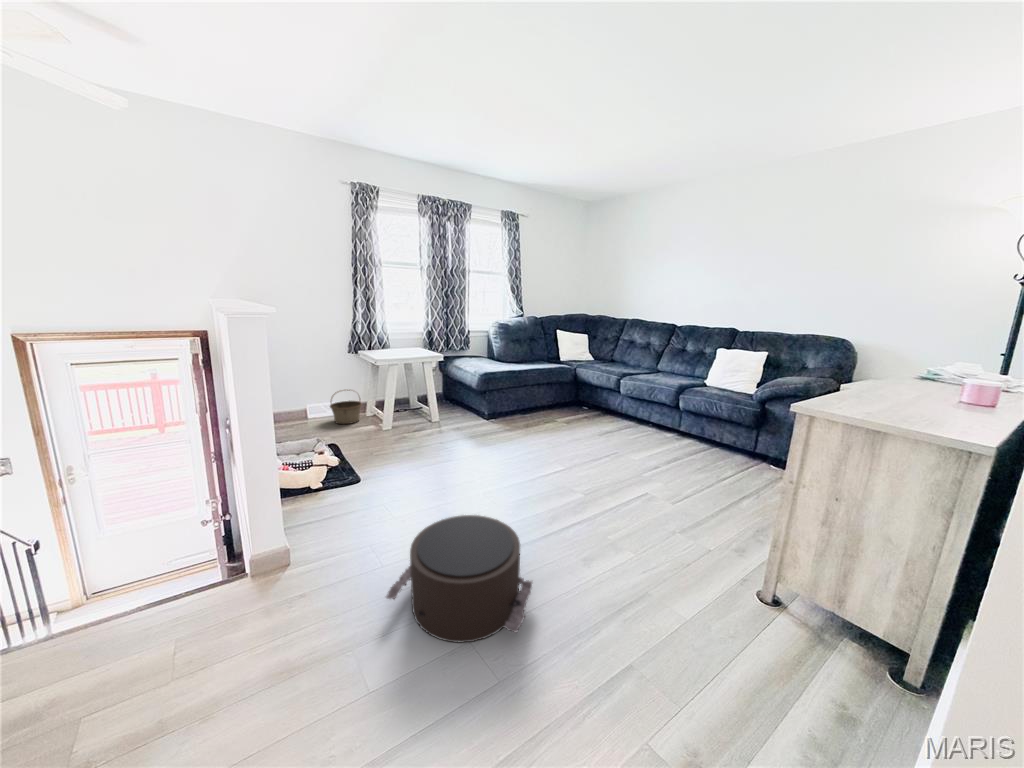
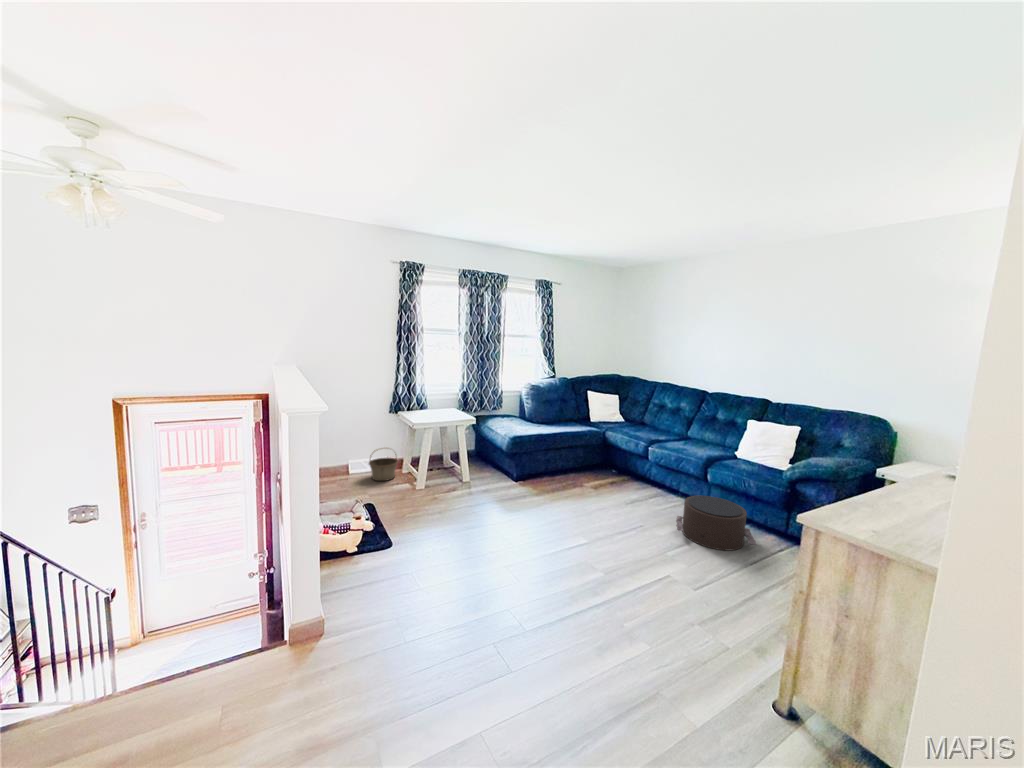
pouf: present [386,515,532,643] -> present [676,496,756,550]

